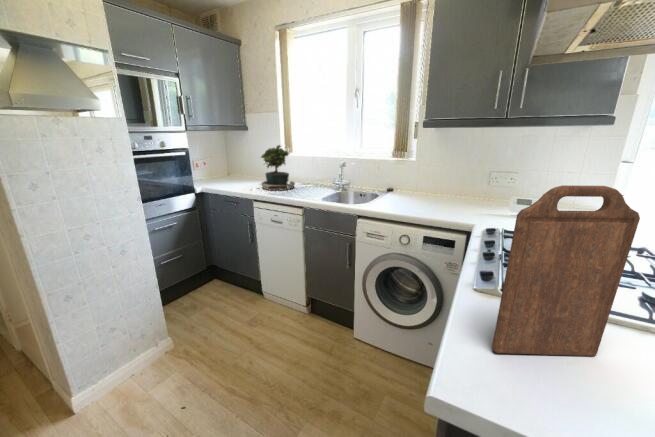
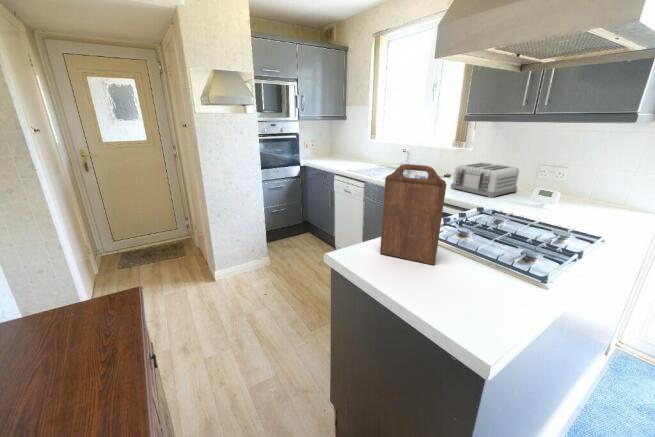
potted plant: present [261,145,295,190] -> none [336,132,372,169]
toaster: none [414,172,477,213] -> present [451,162,519,198]

